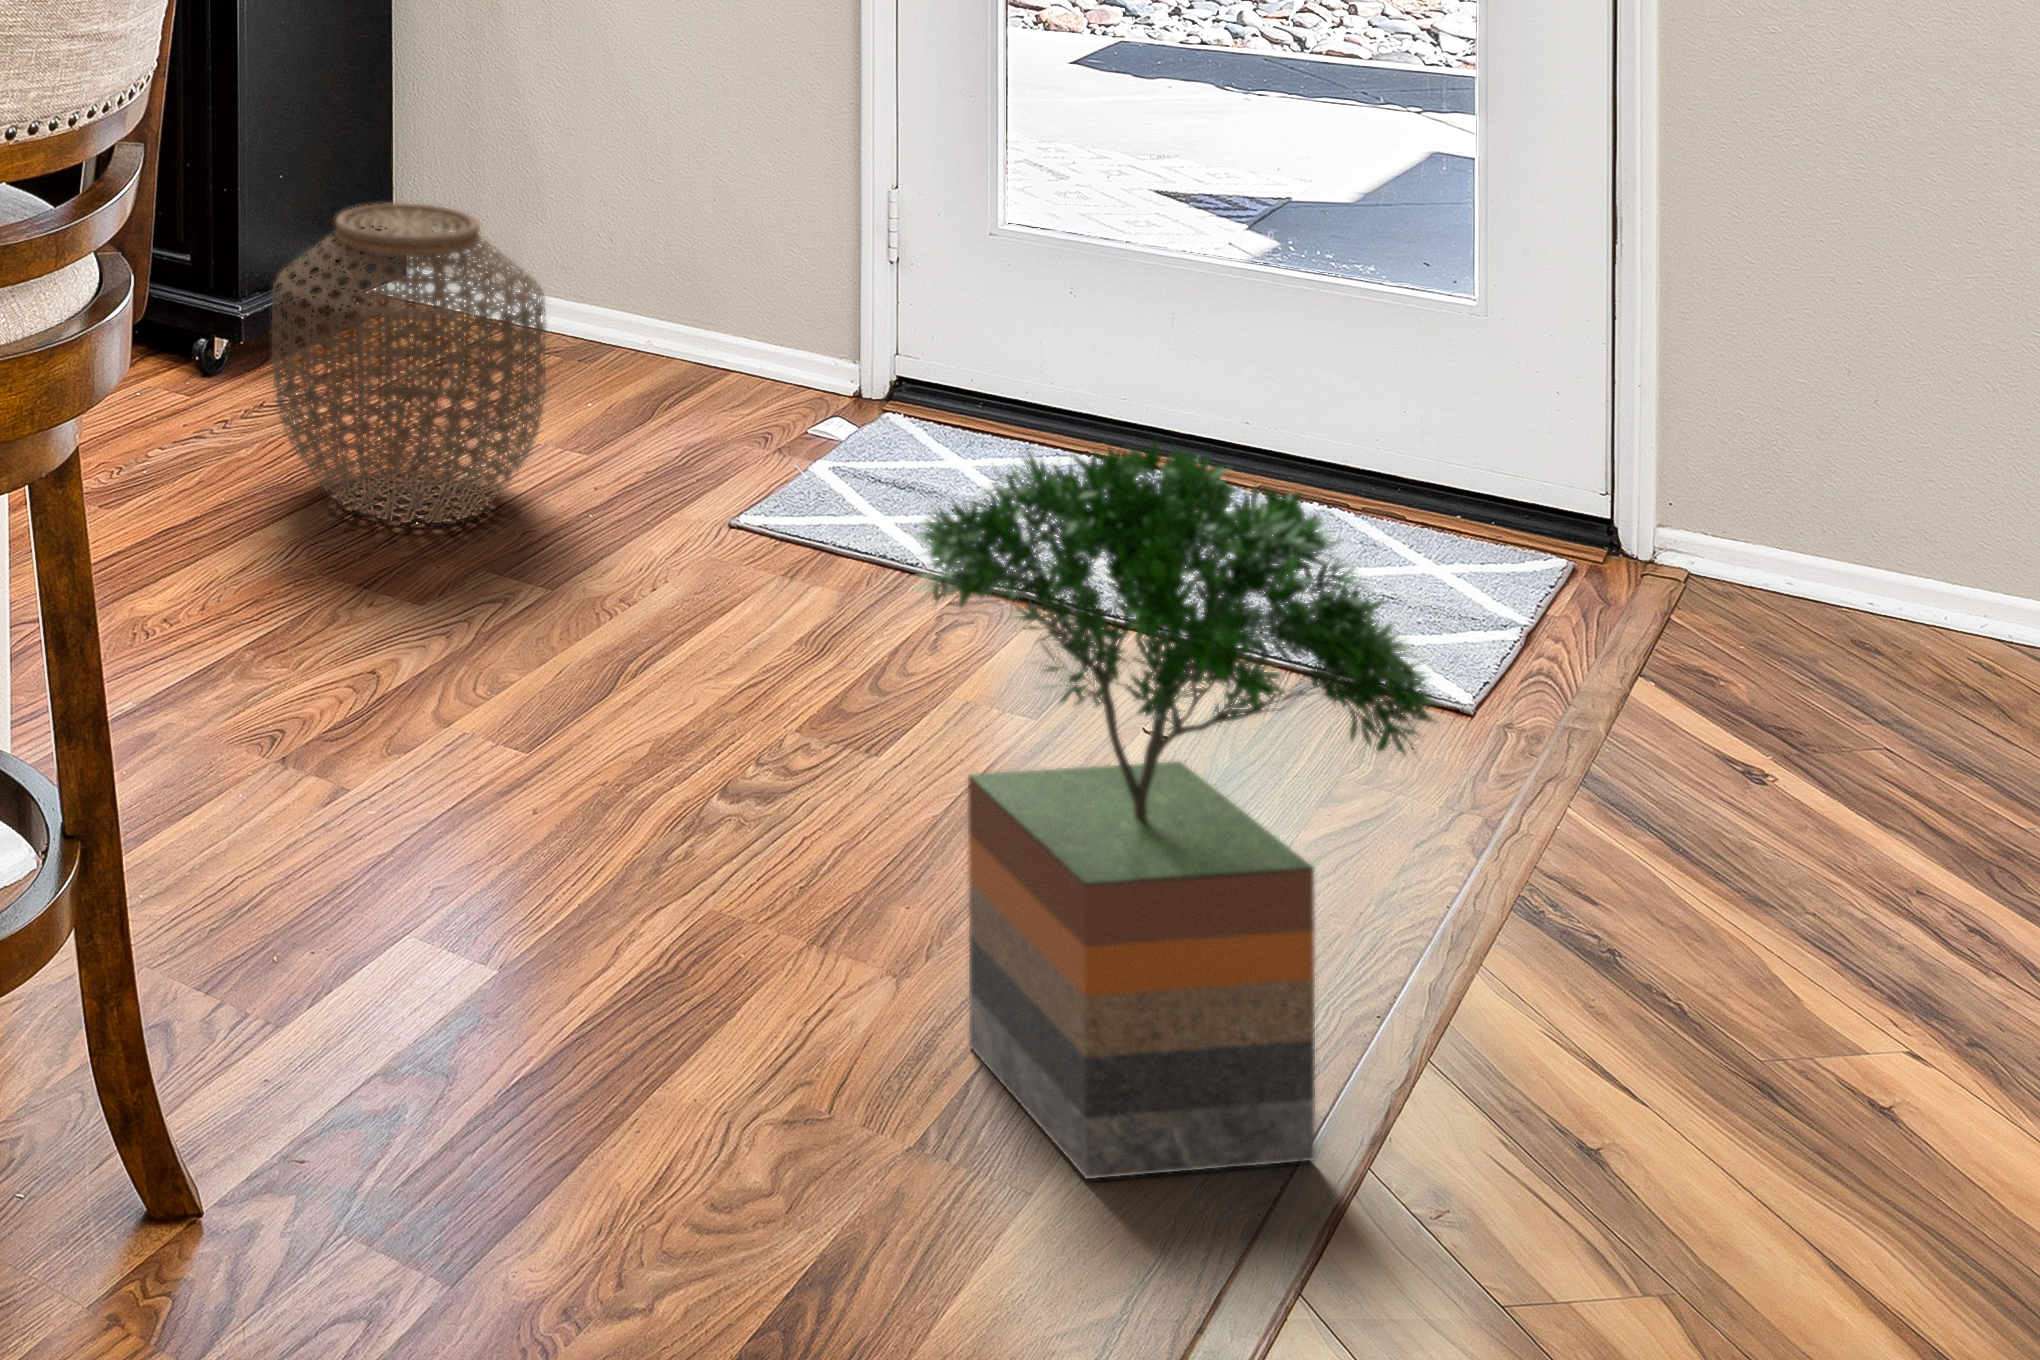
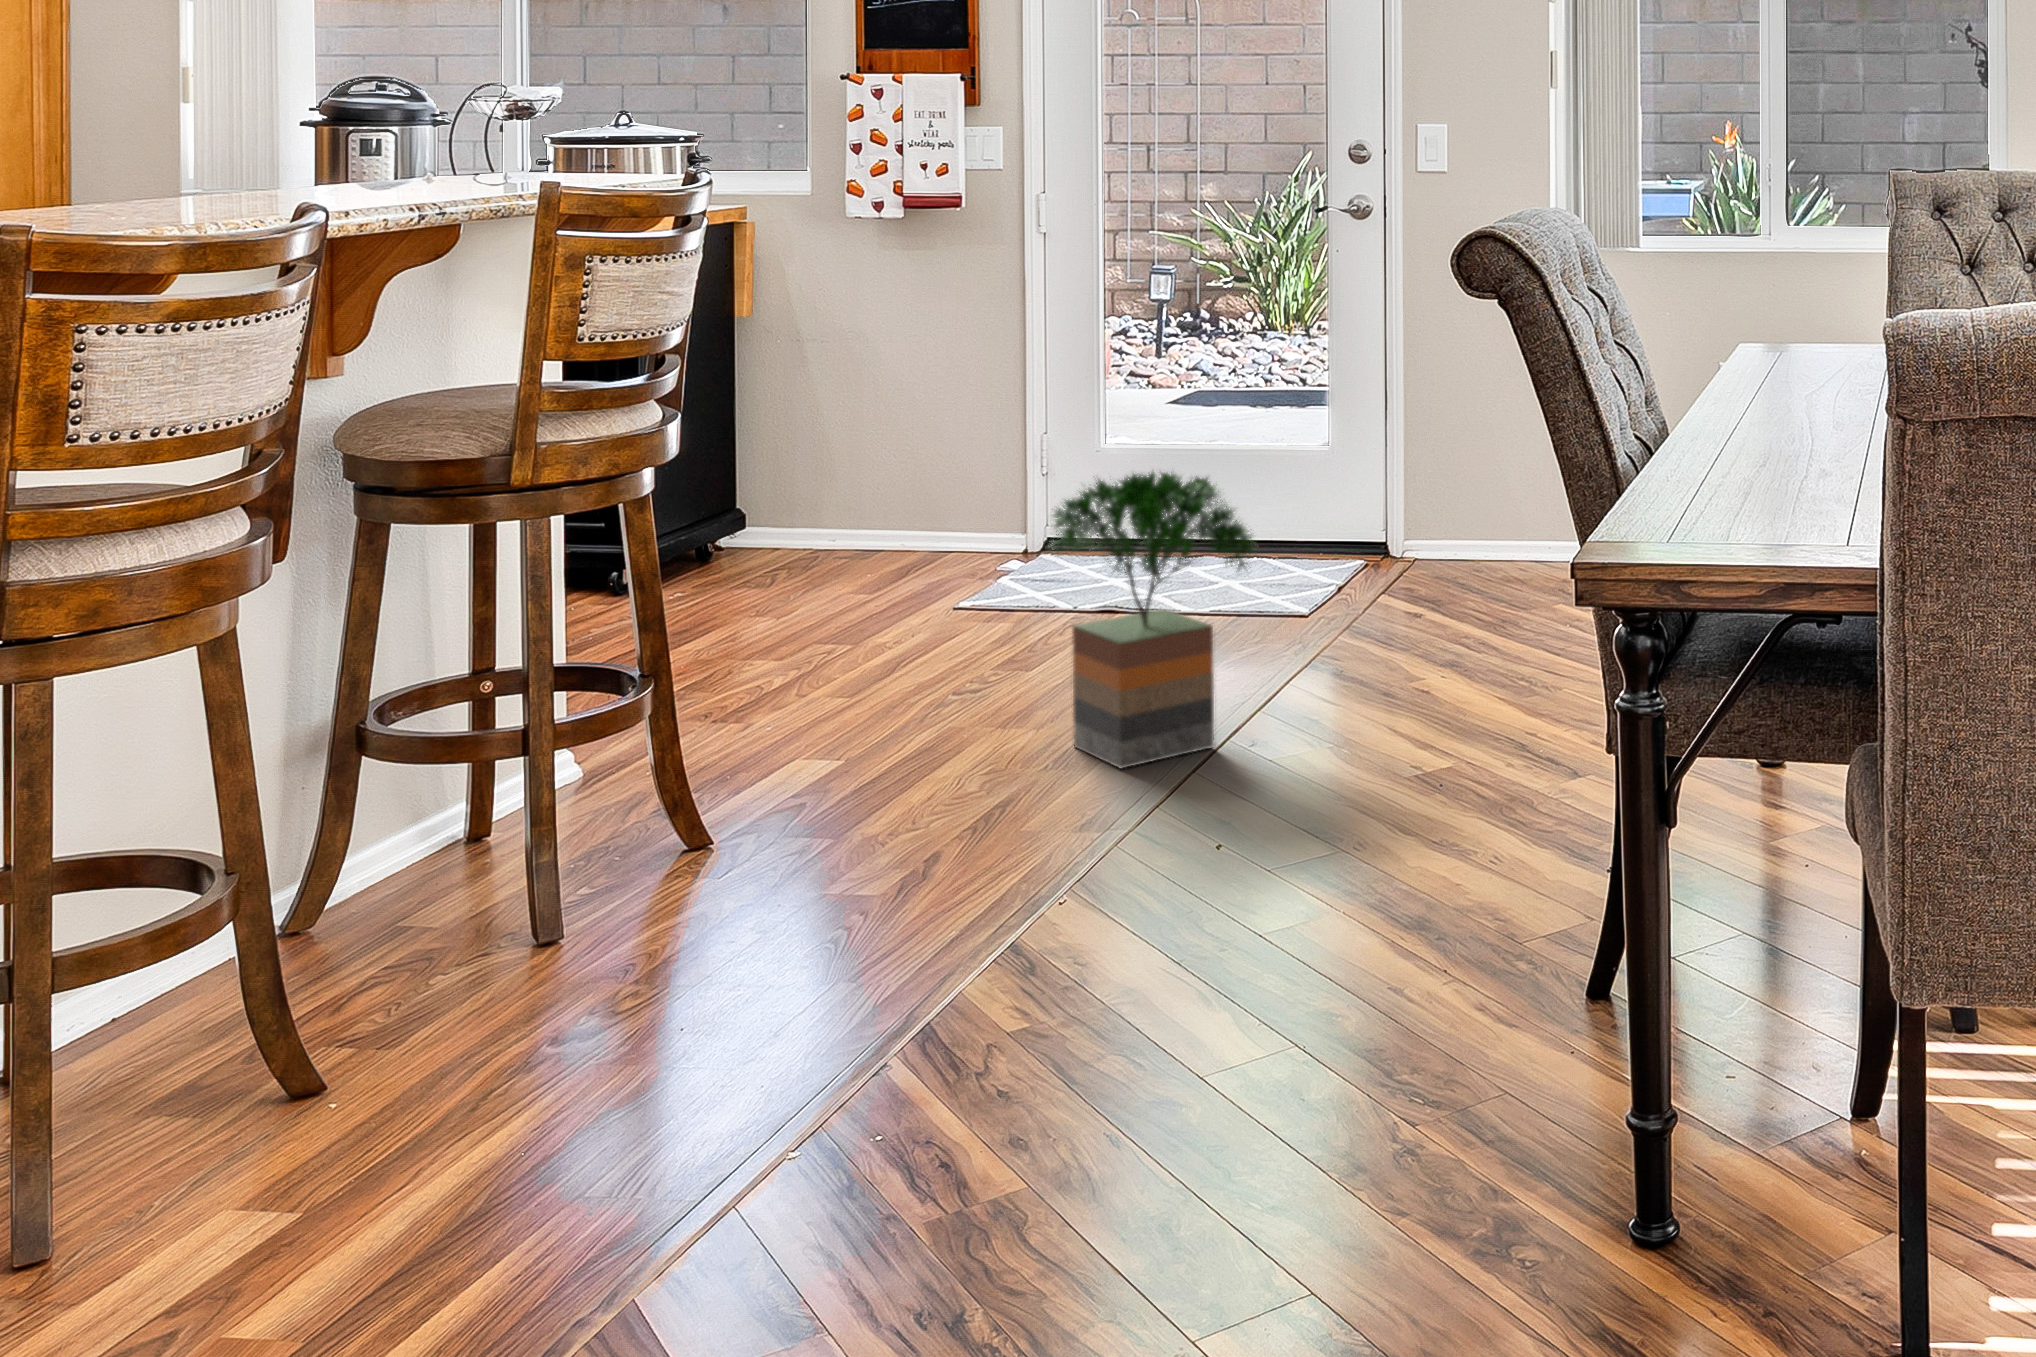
woven basket: present [273,203,545,523] -> none [679,459,849,636]

